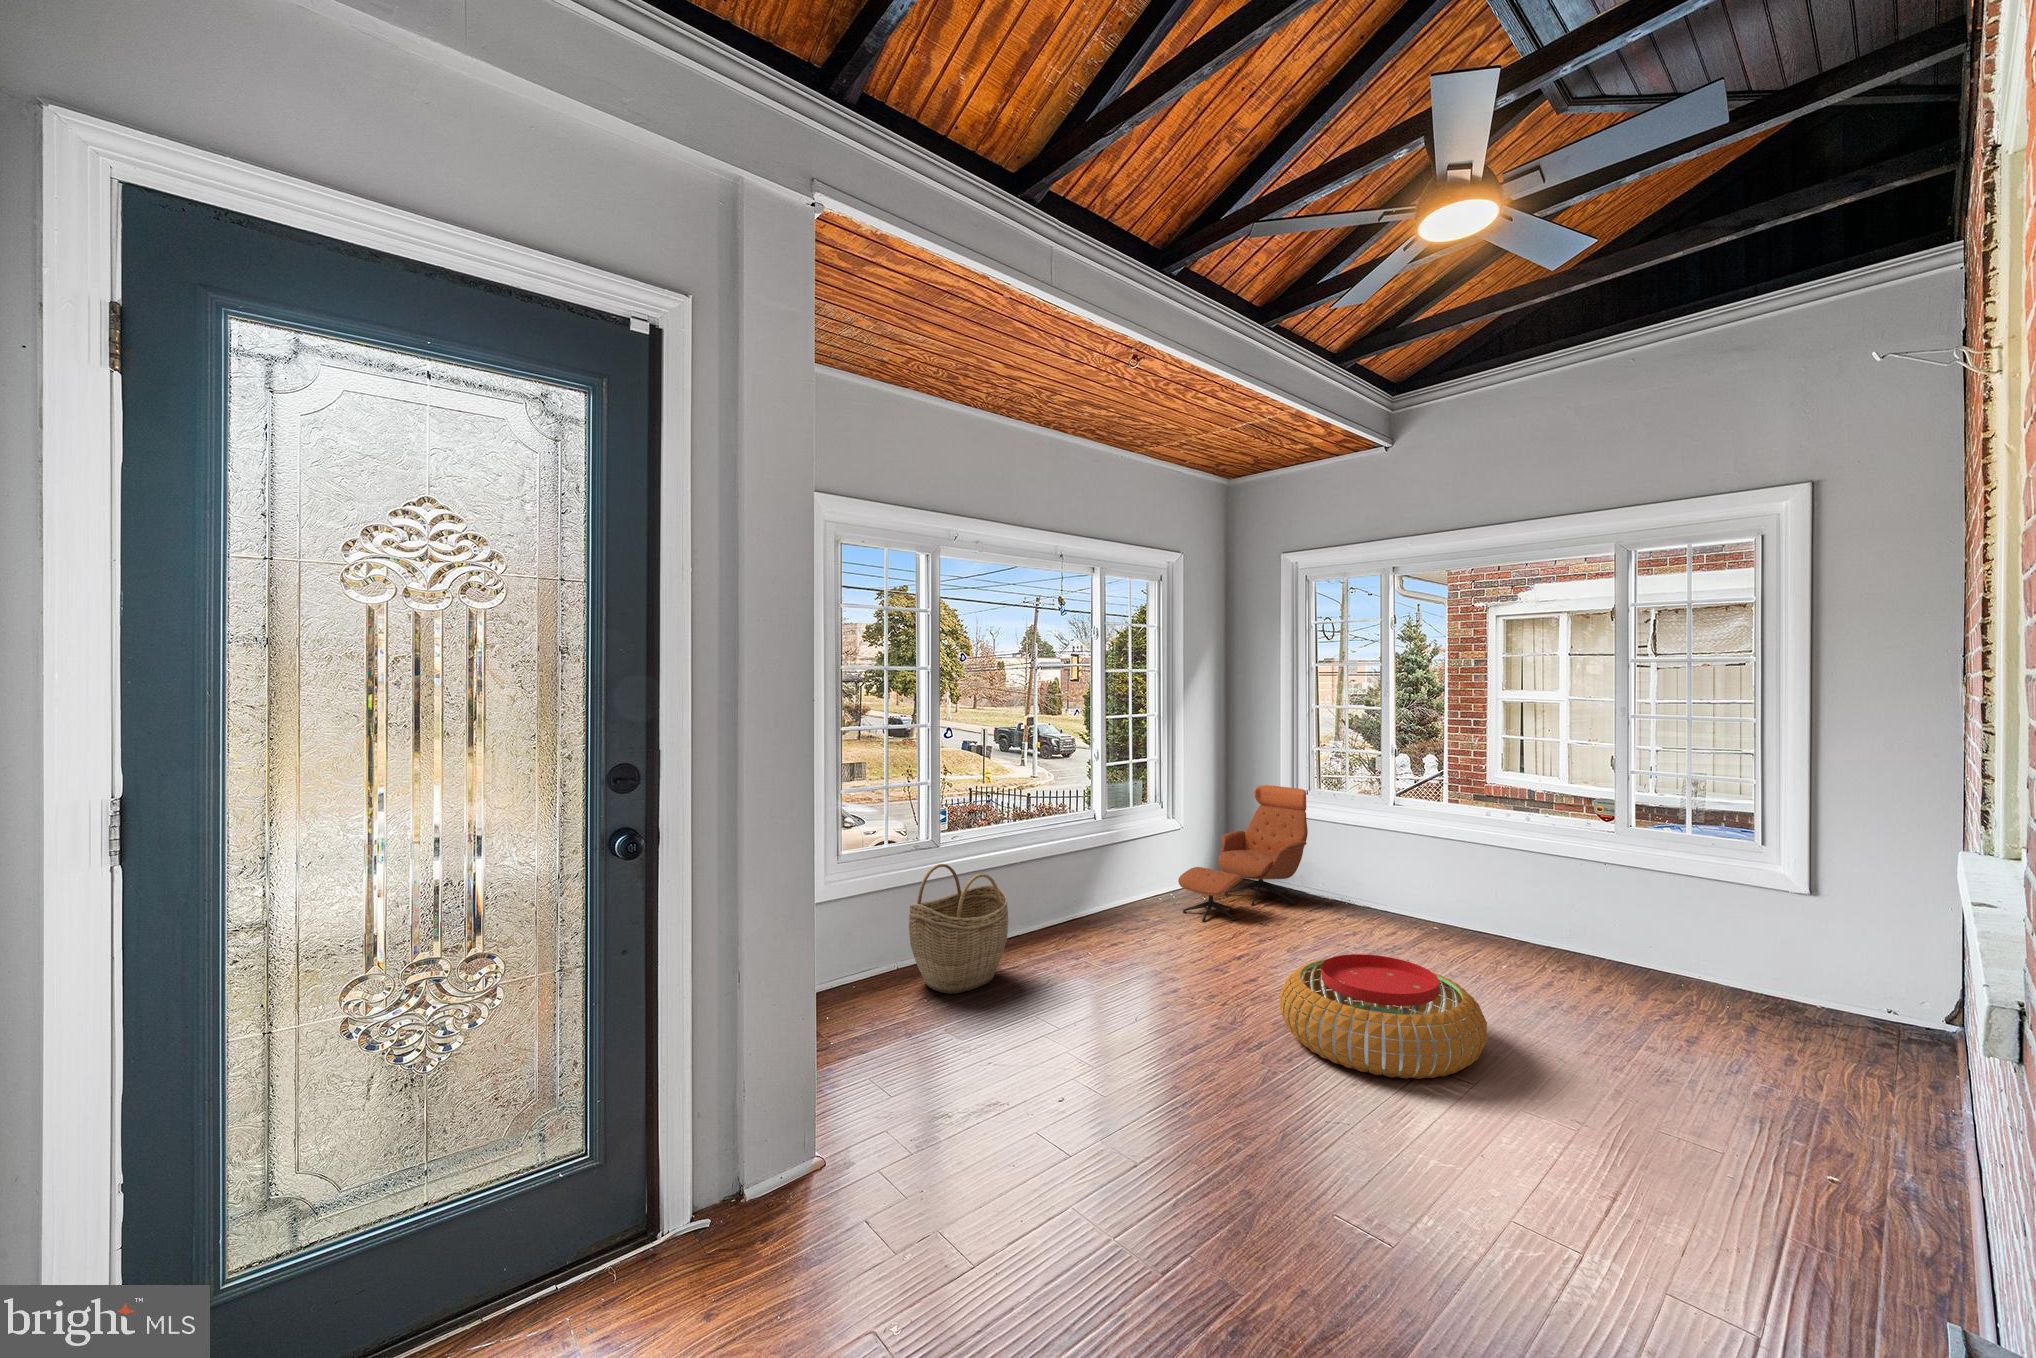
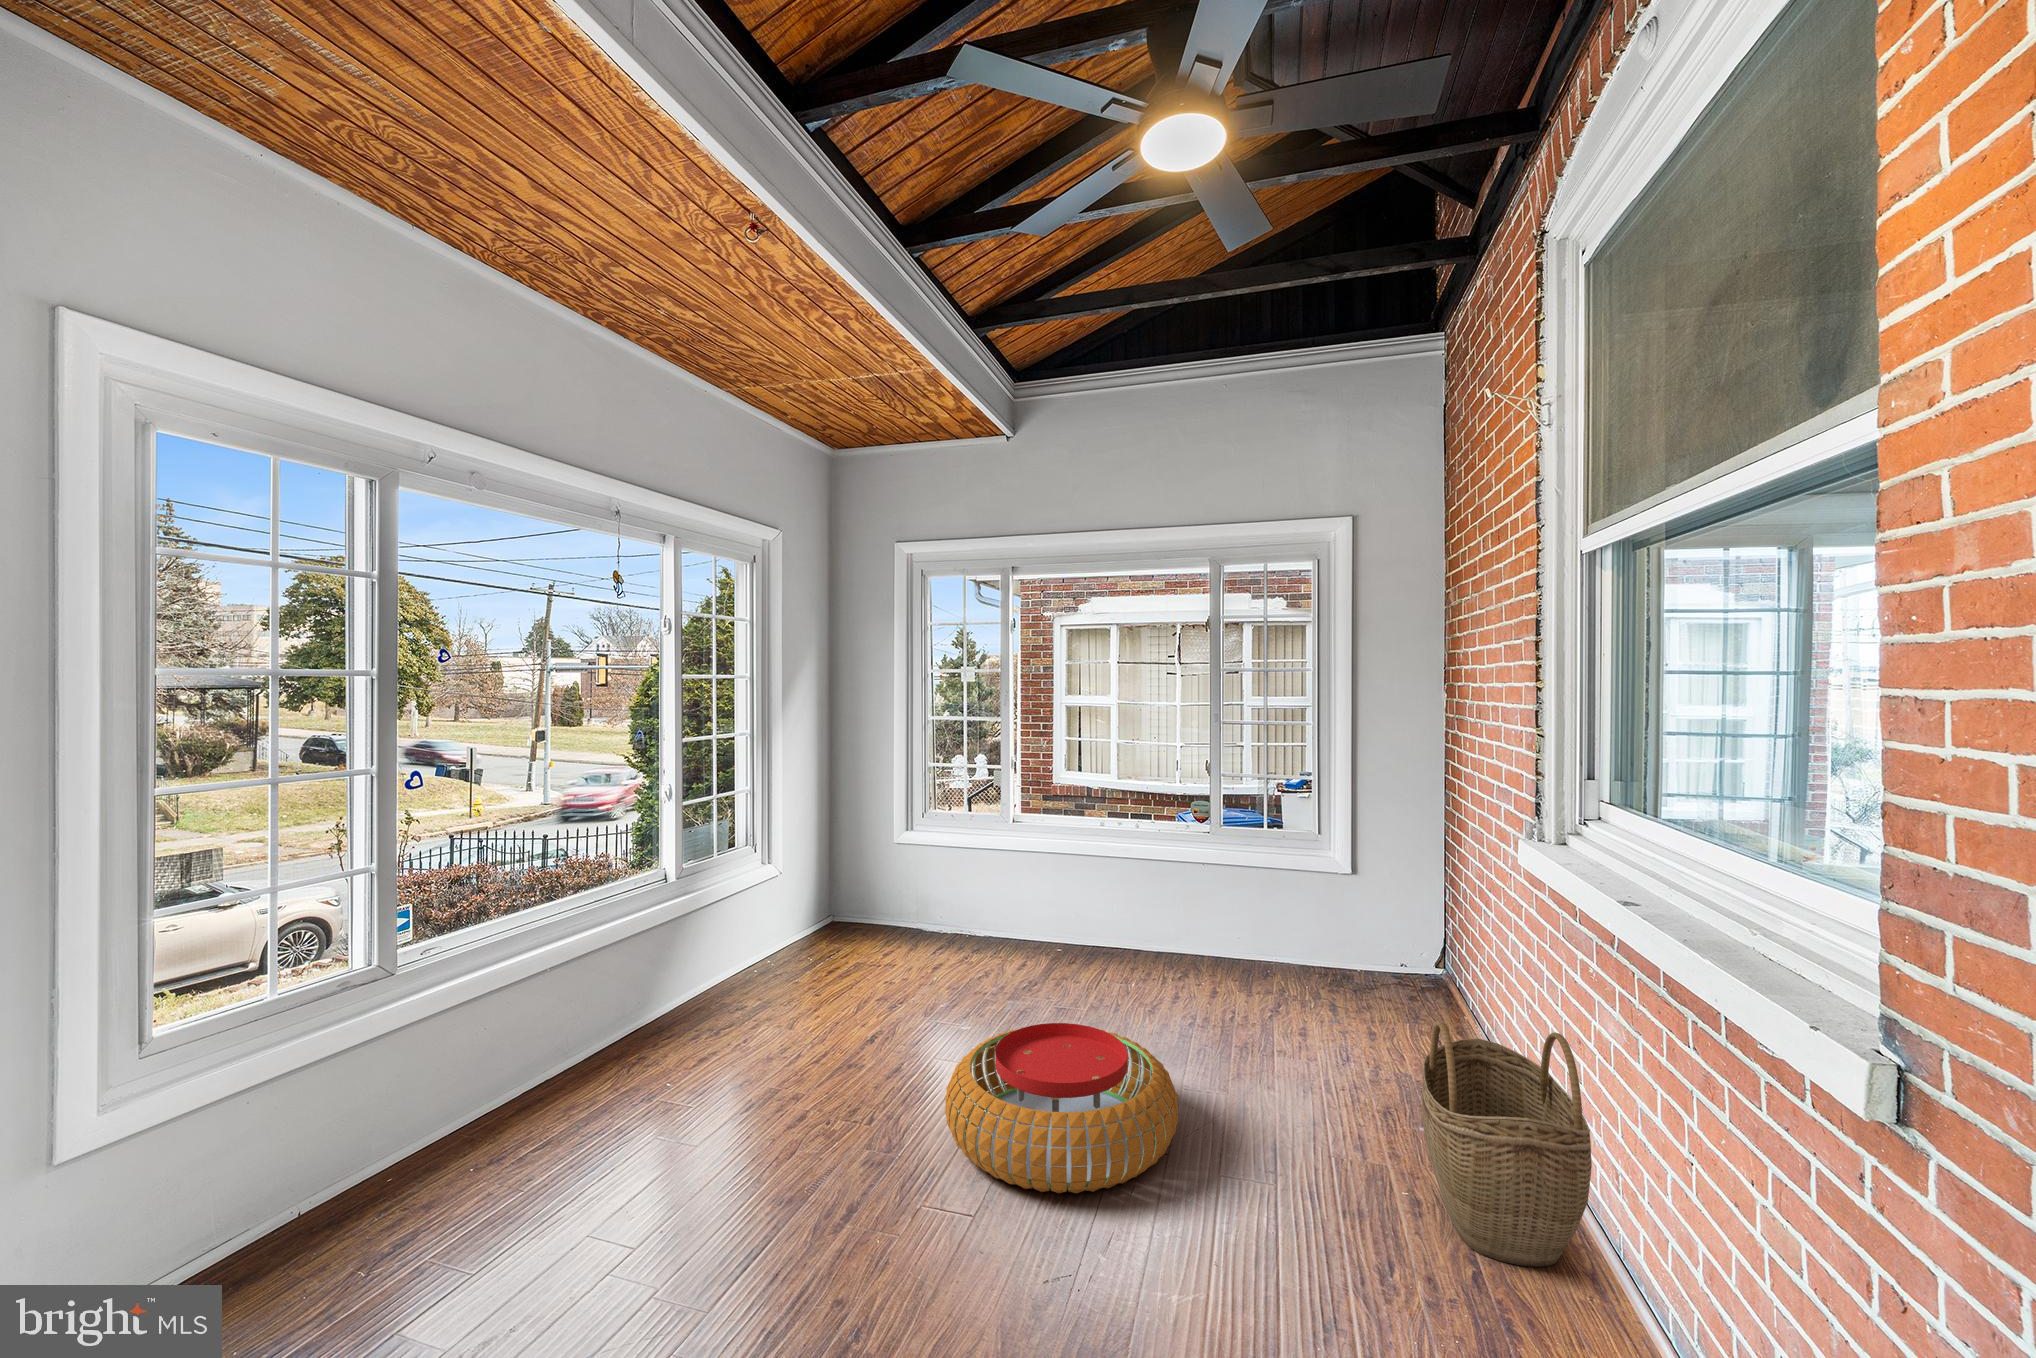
lounge chair: present [1178,785,1308,921] -> none [779,812,924,995]
woven basket: present [909,864,1008,994] -> present [1421,1021,1592,1267]

